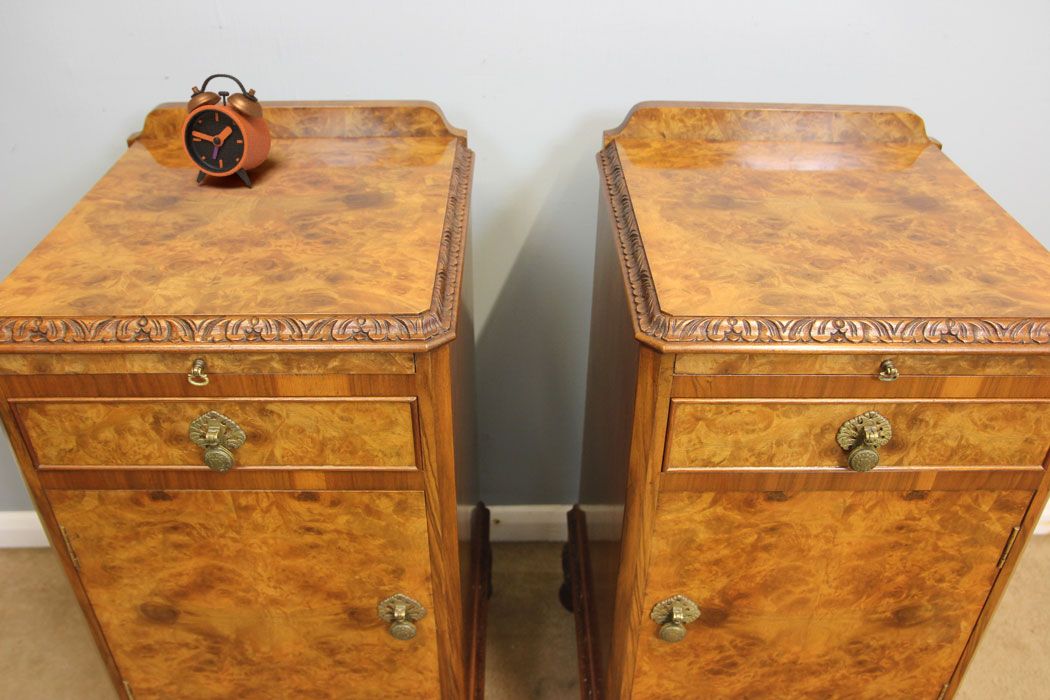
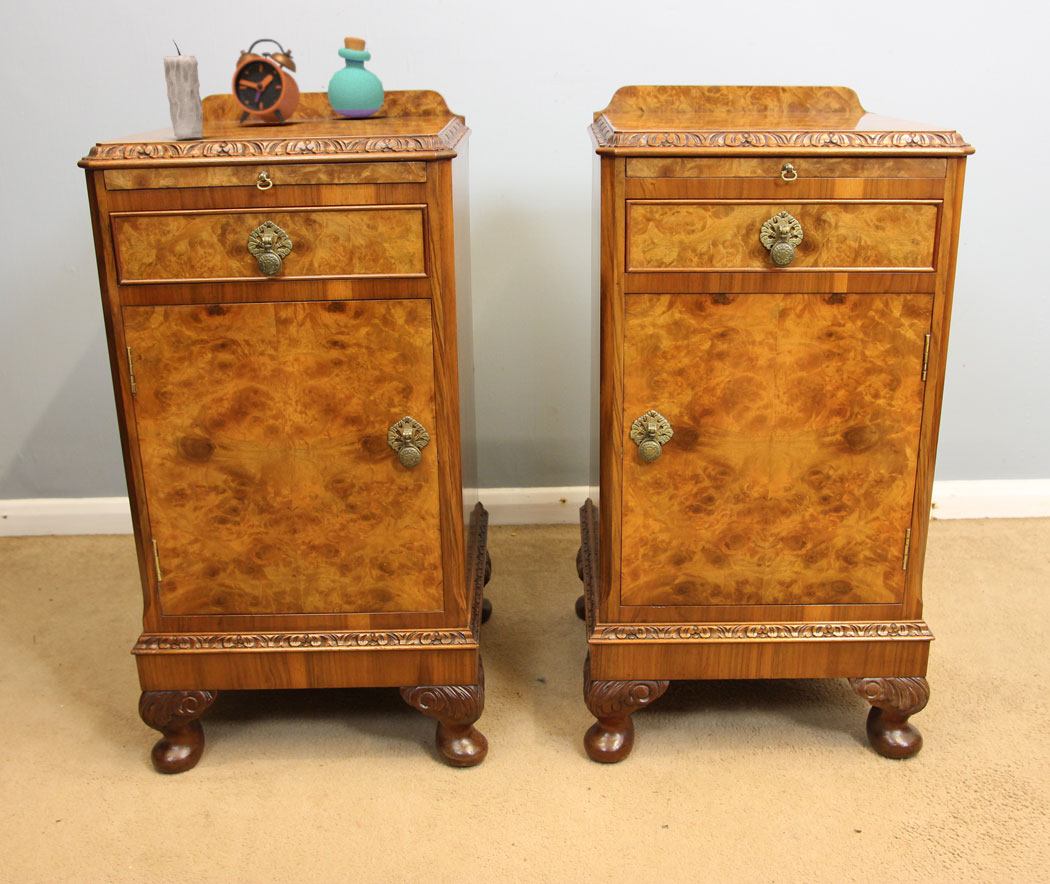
perfume bottle: none [308,52,375,148] -> present [328,37,384,117]
candle: none [57,159,127,285] -> present [164,43,203,138]

